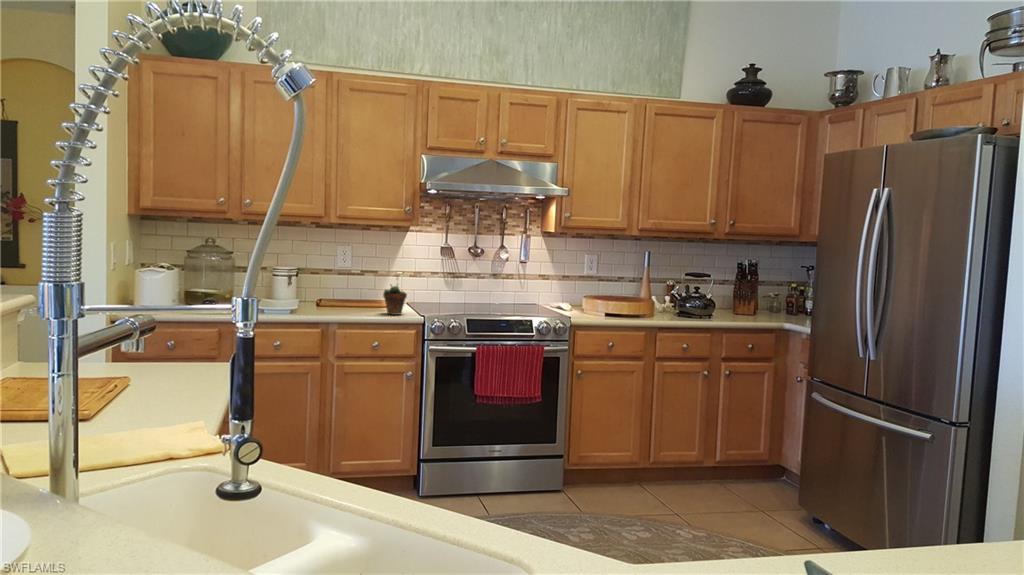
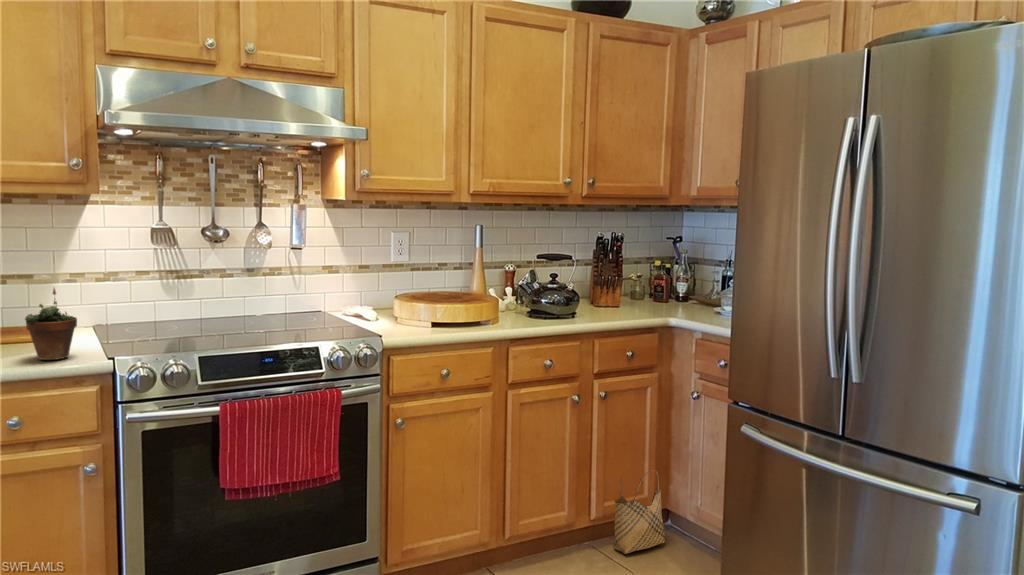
woven basket: none [732,427,773,491] -> present [613,470,665,554]

